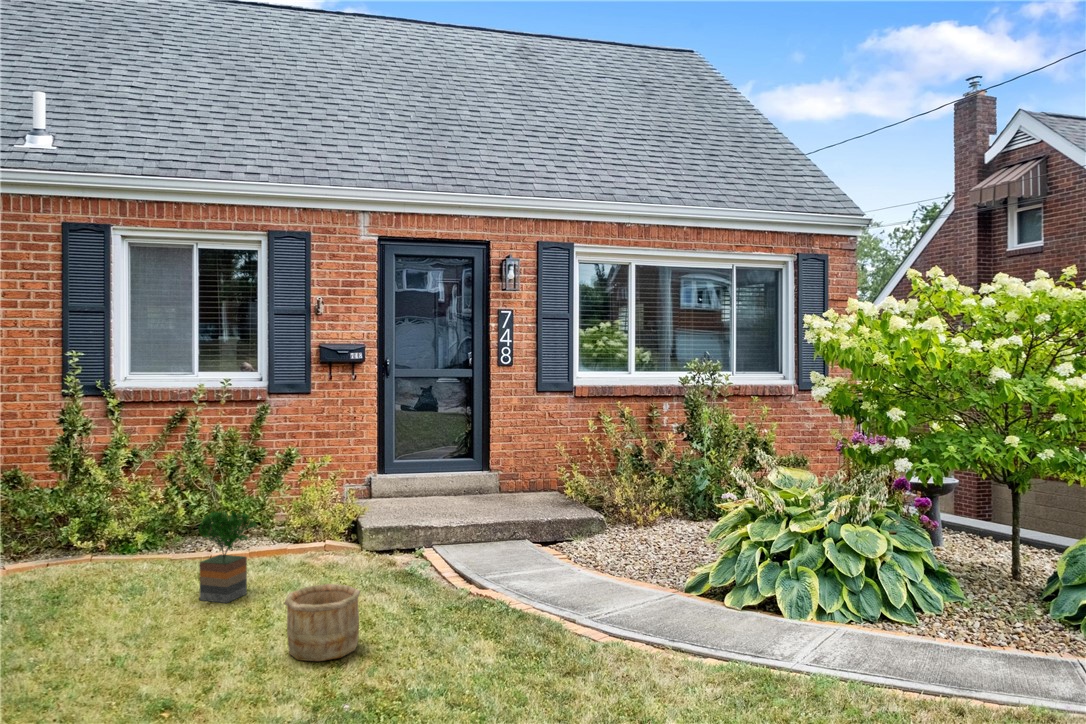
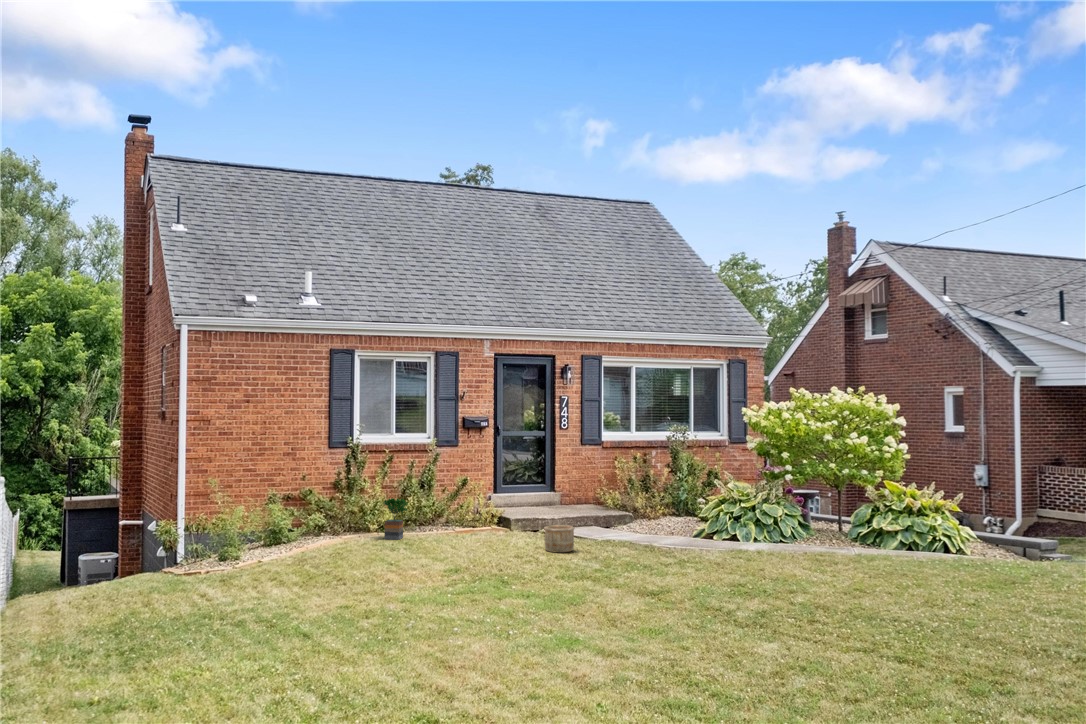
potted tree: present [199,511,256,603] -> present [383,498,408,540]

